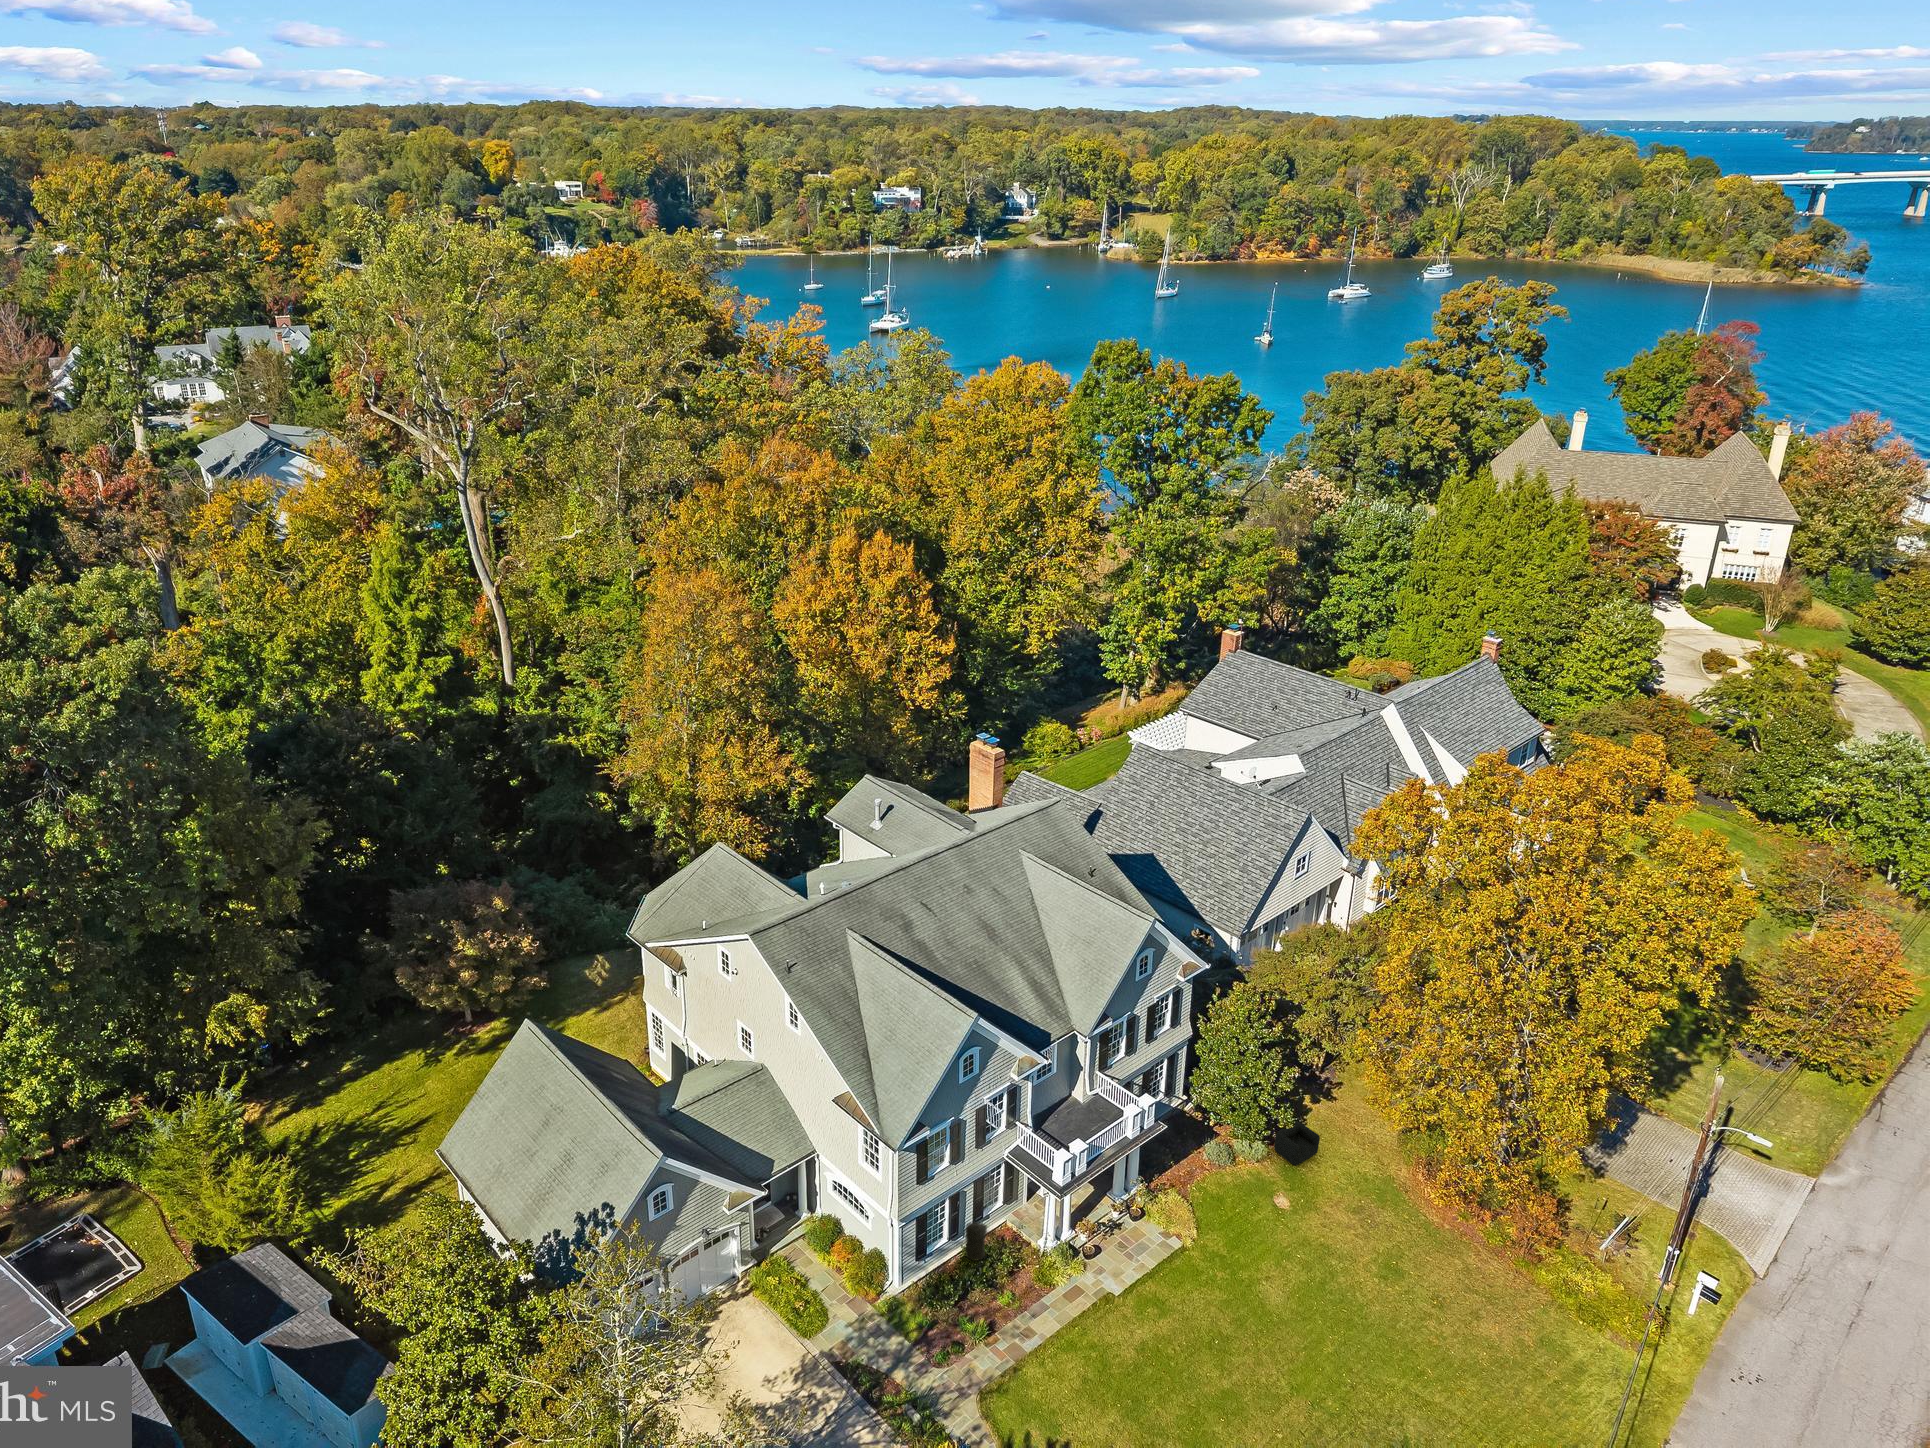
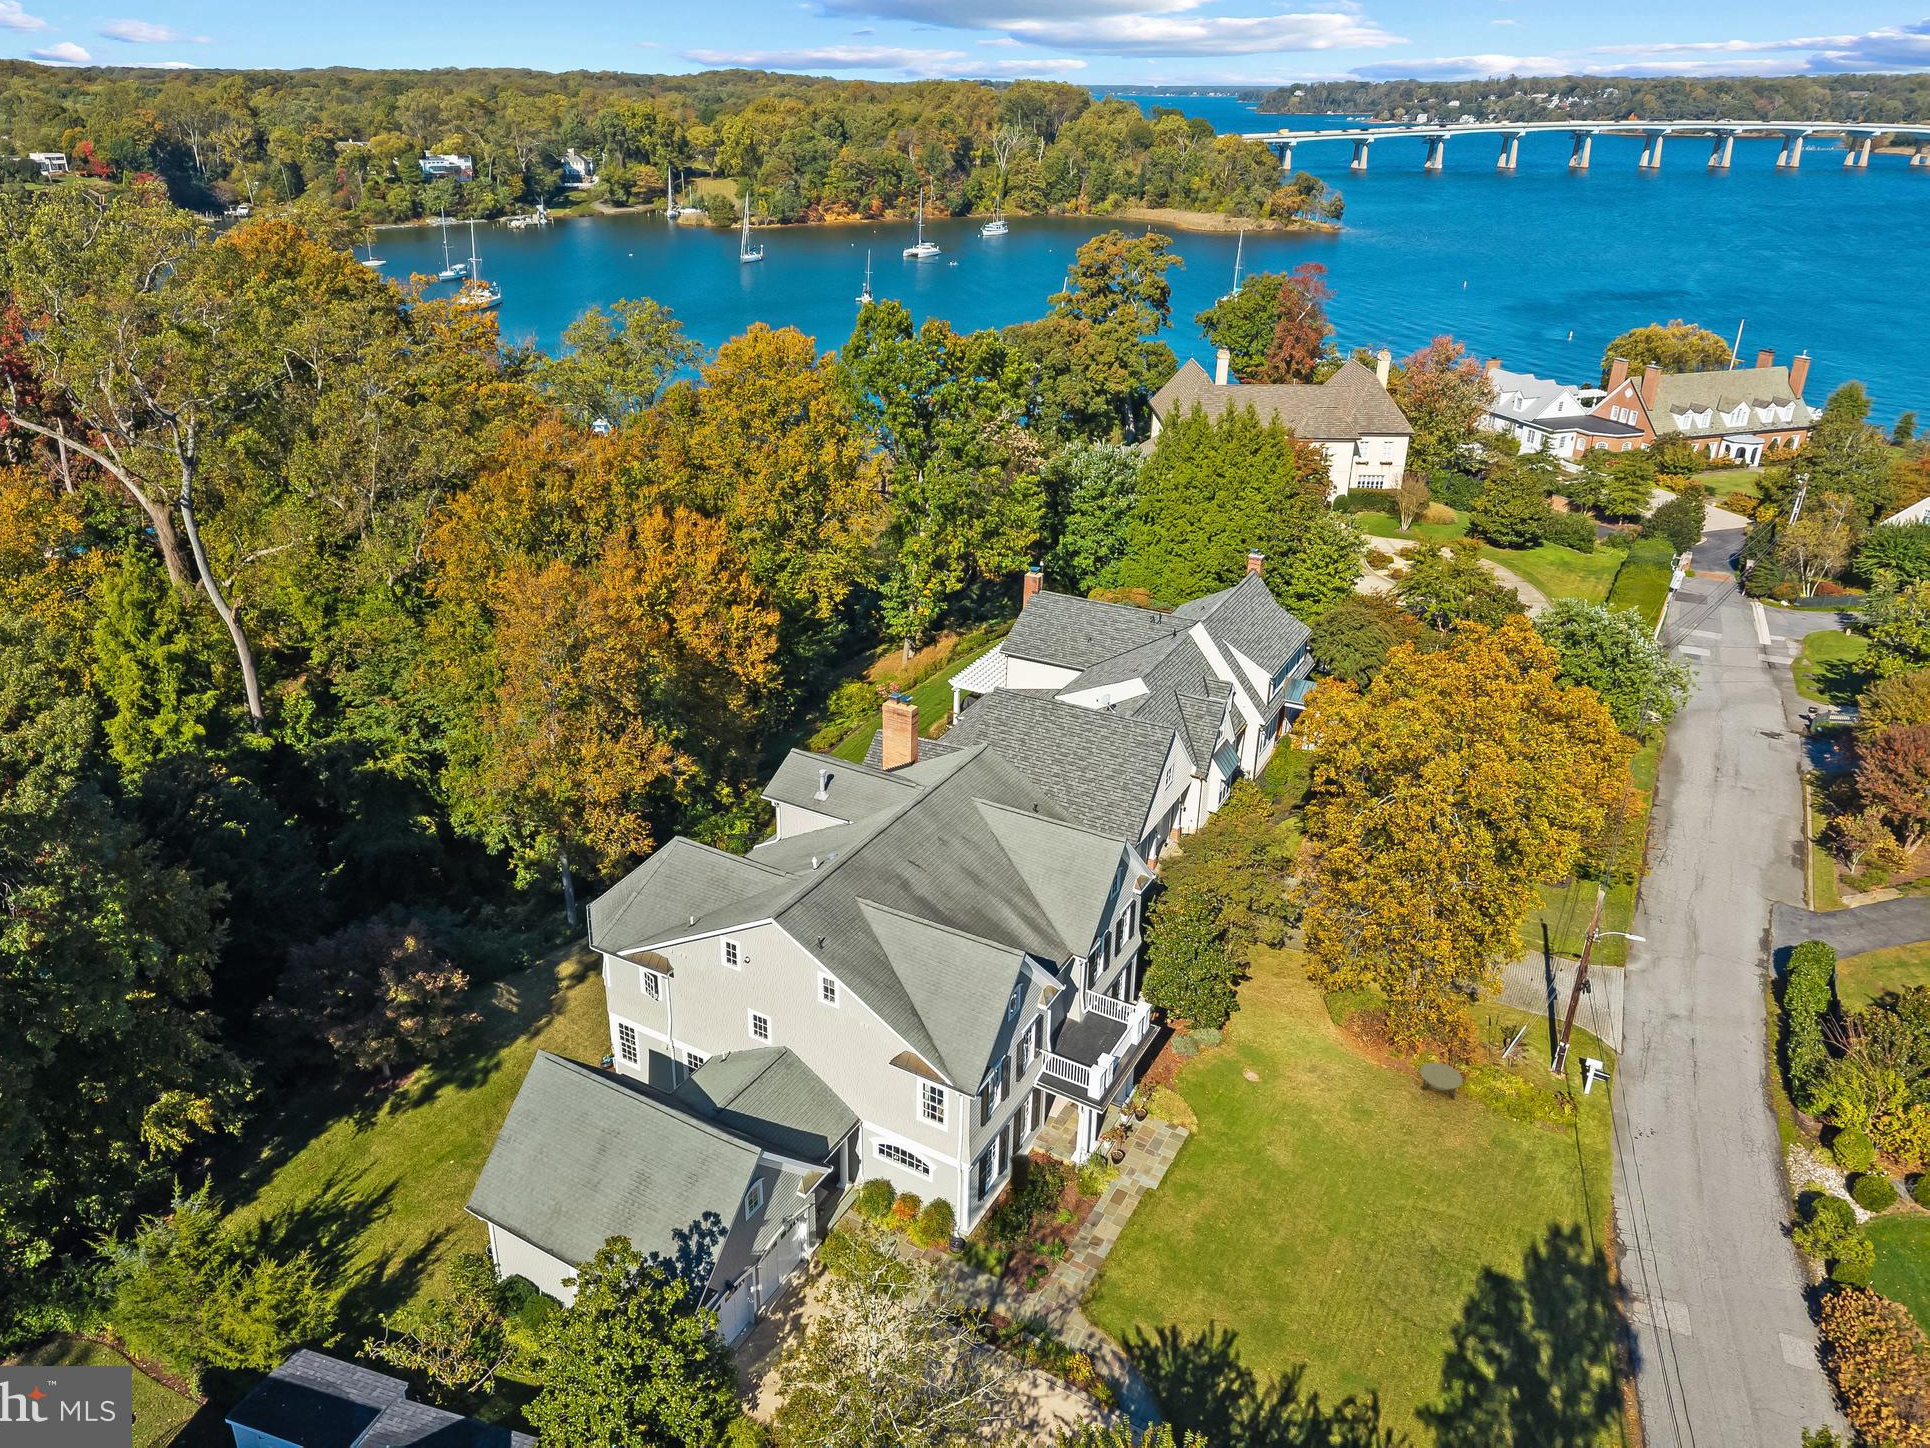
armchair: present [1274,1122,1320,1165] -> none [1227,1005,1265,1043]
round table: none [1479,1233,1530,1280] -> present [1420,1063,1463,1099]

